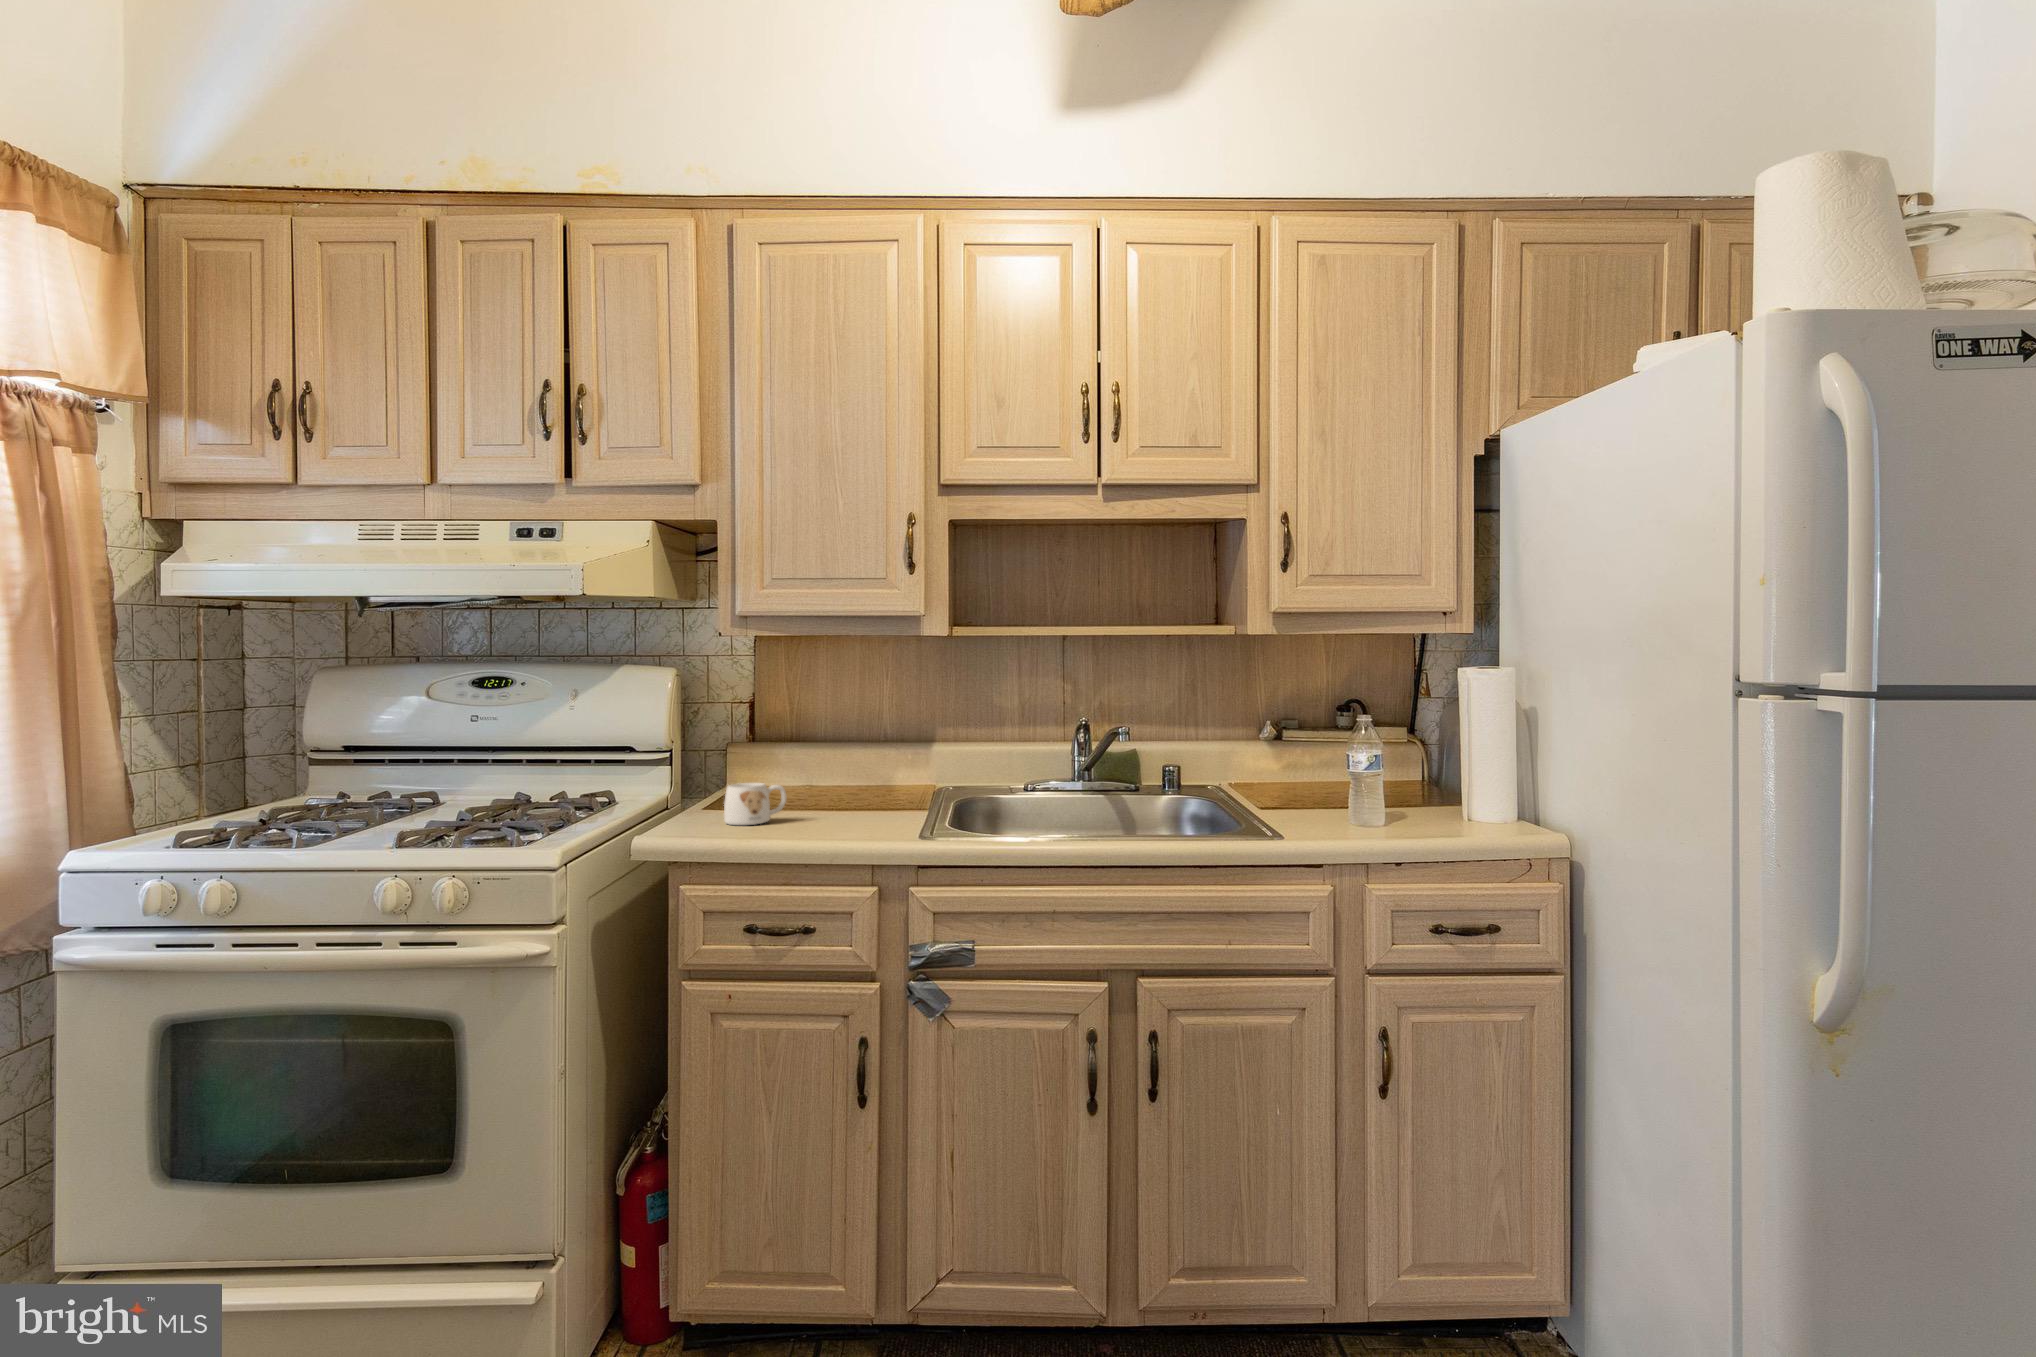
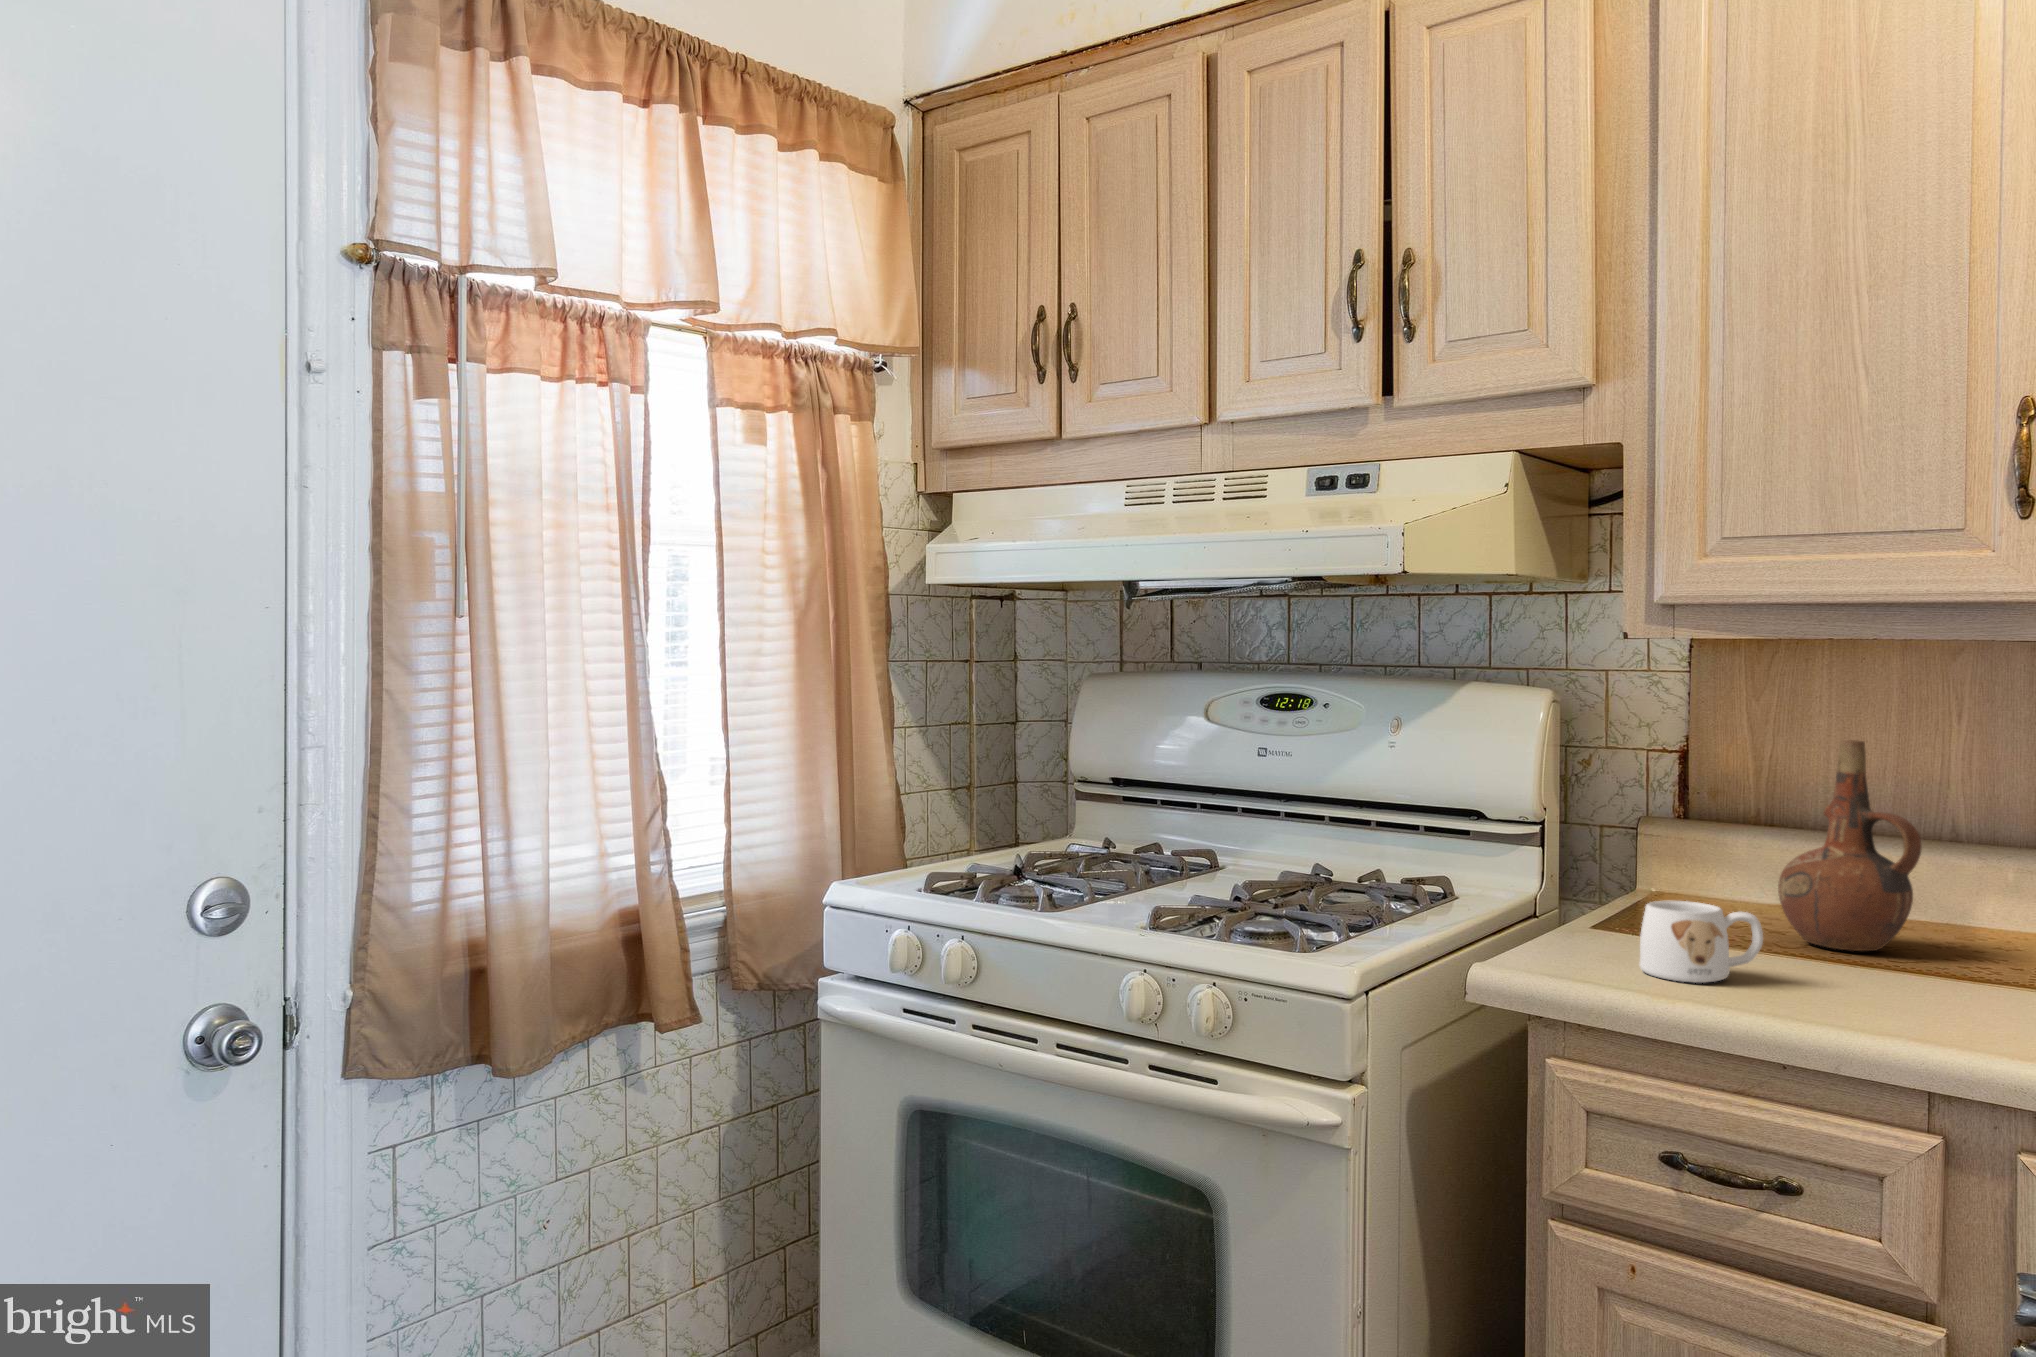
ceramic pitcher: none [799,693,864,805] -> present [1778,740,1922,951]

